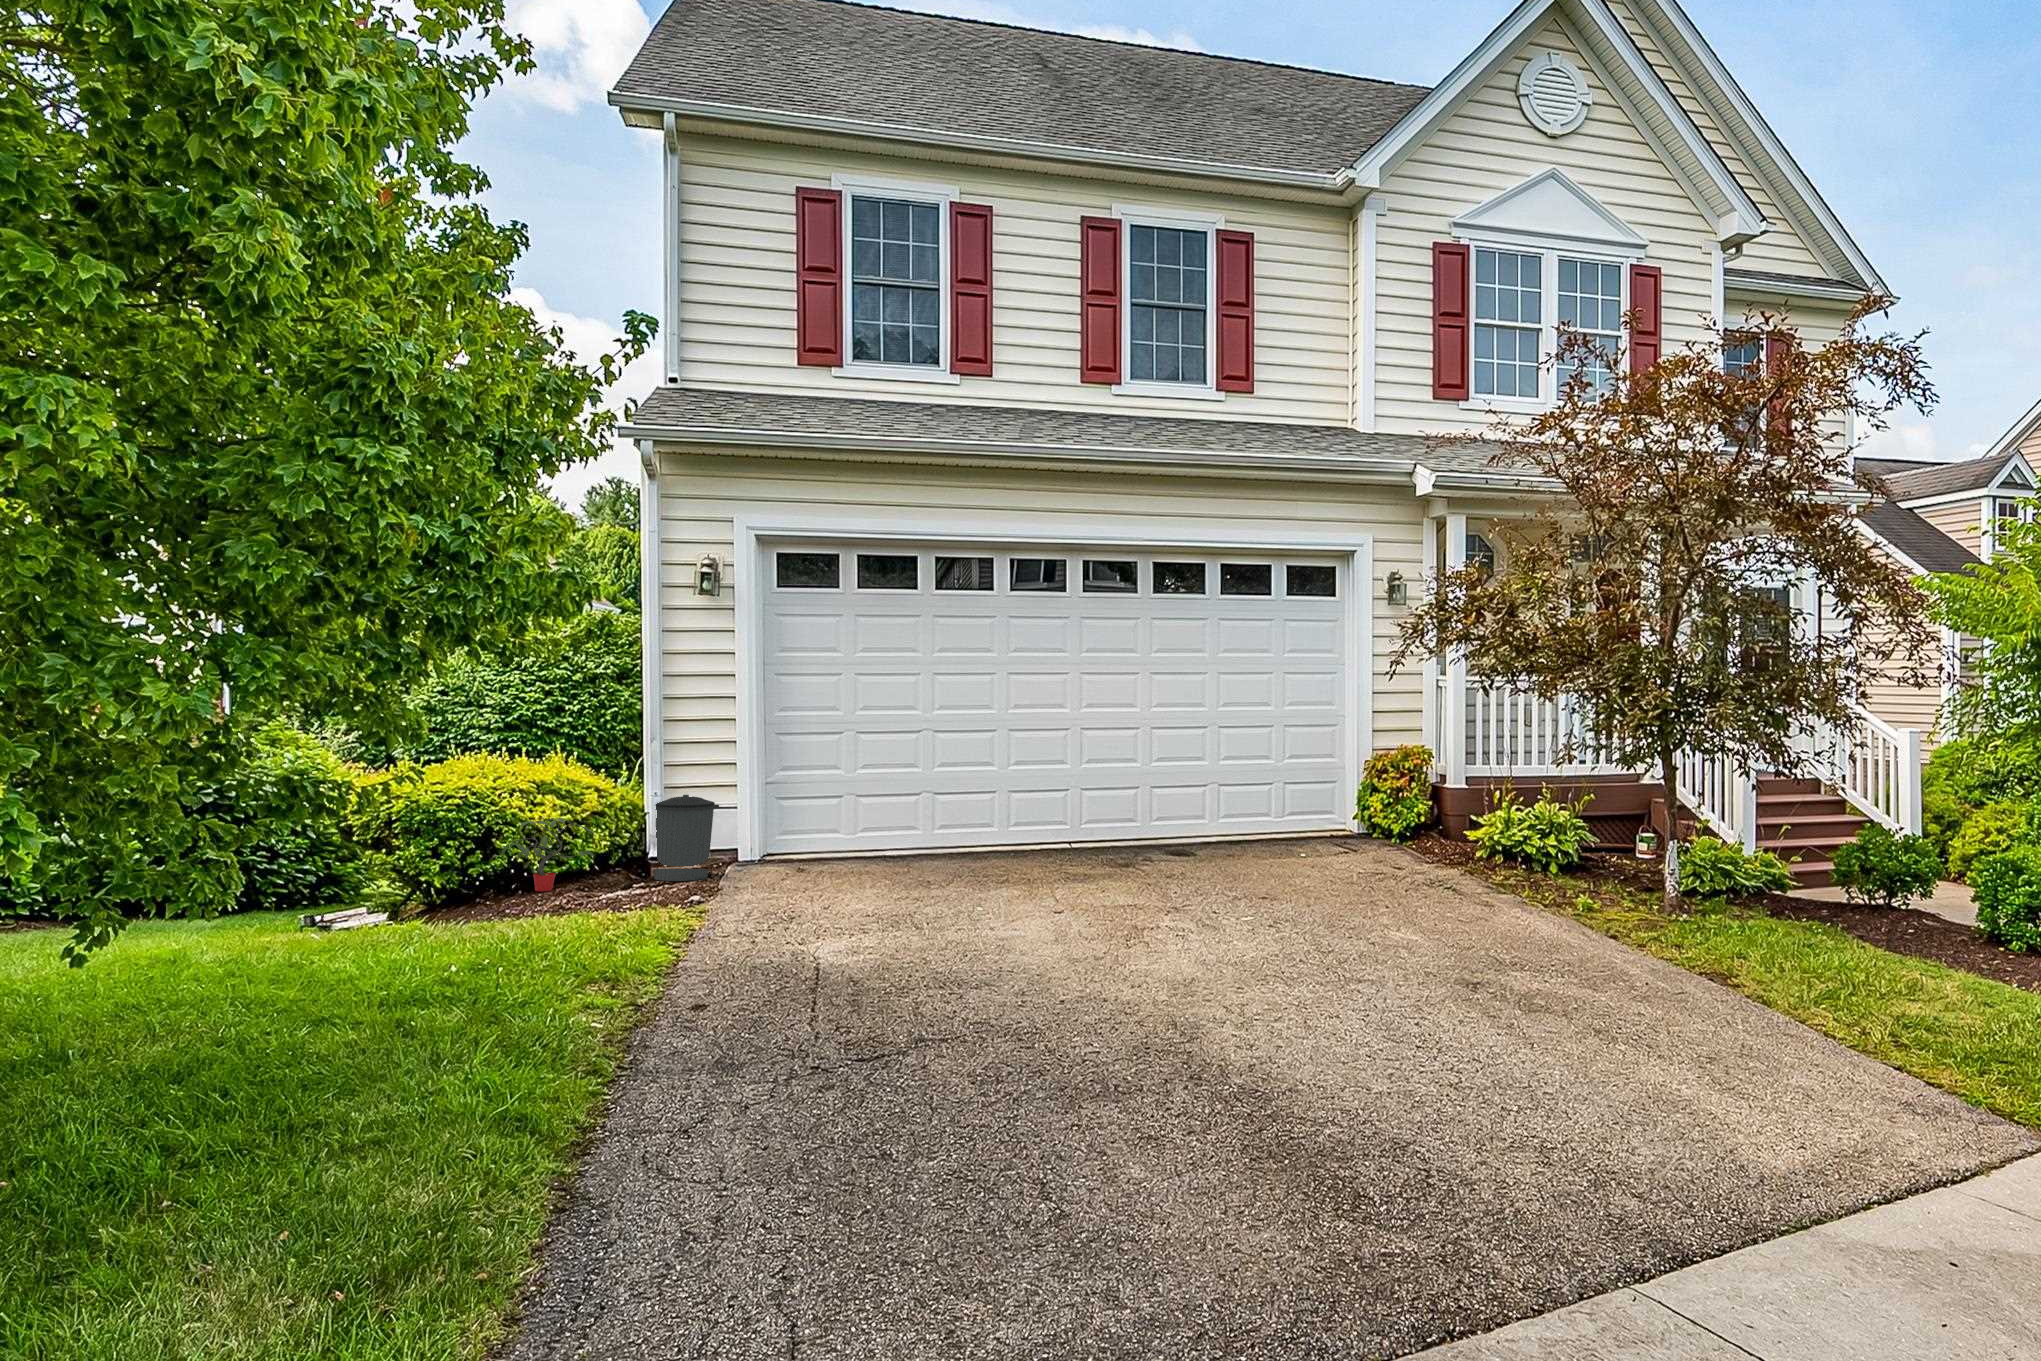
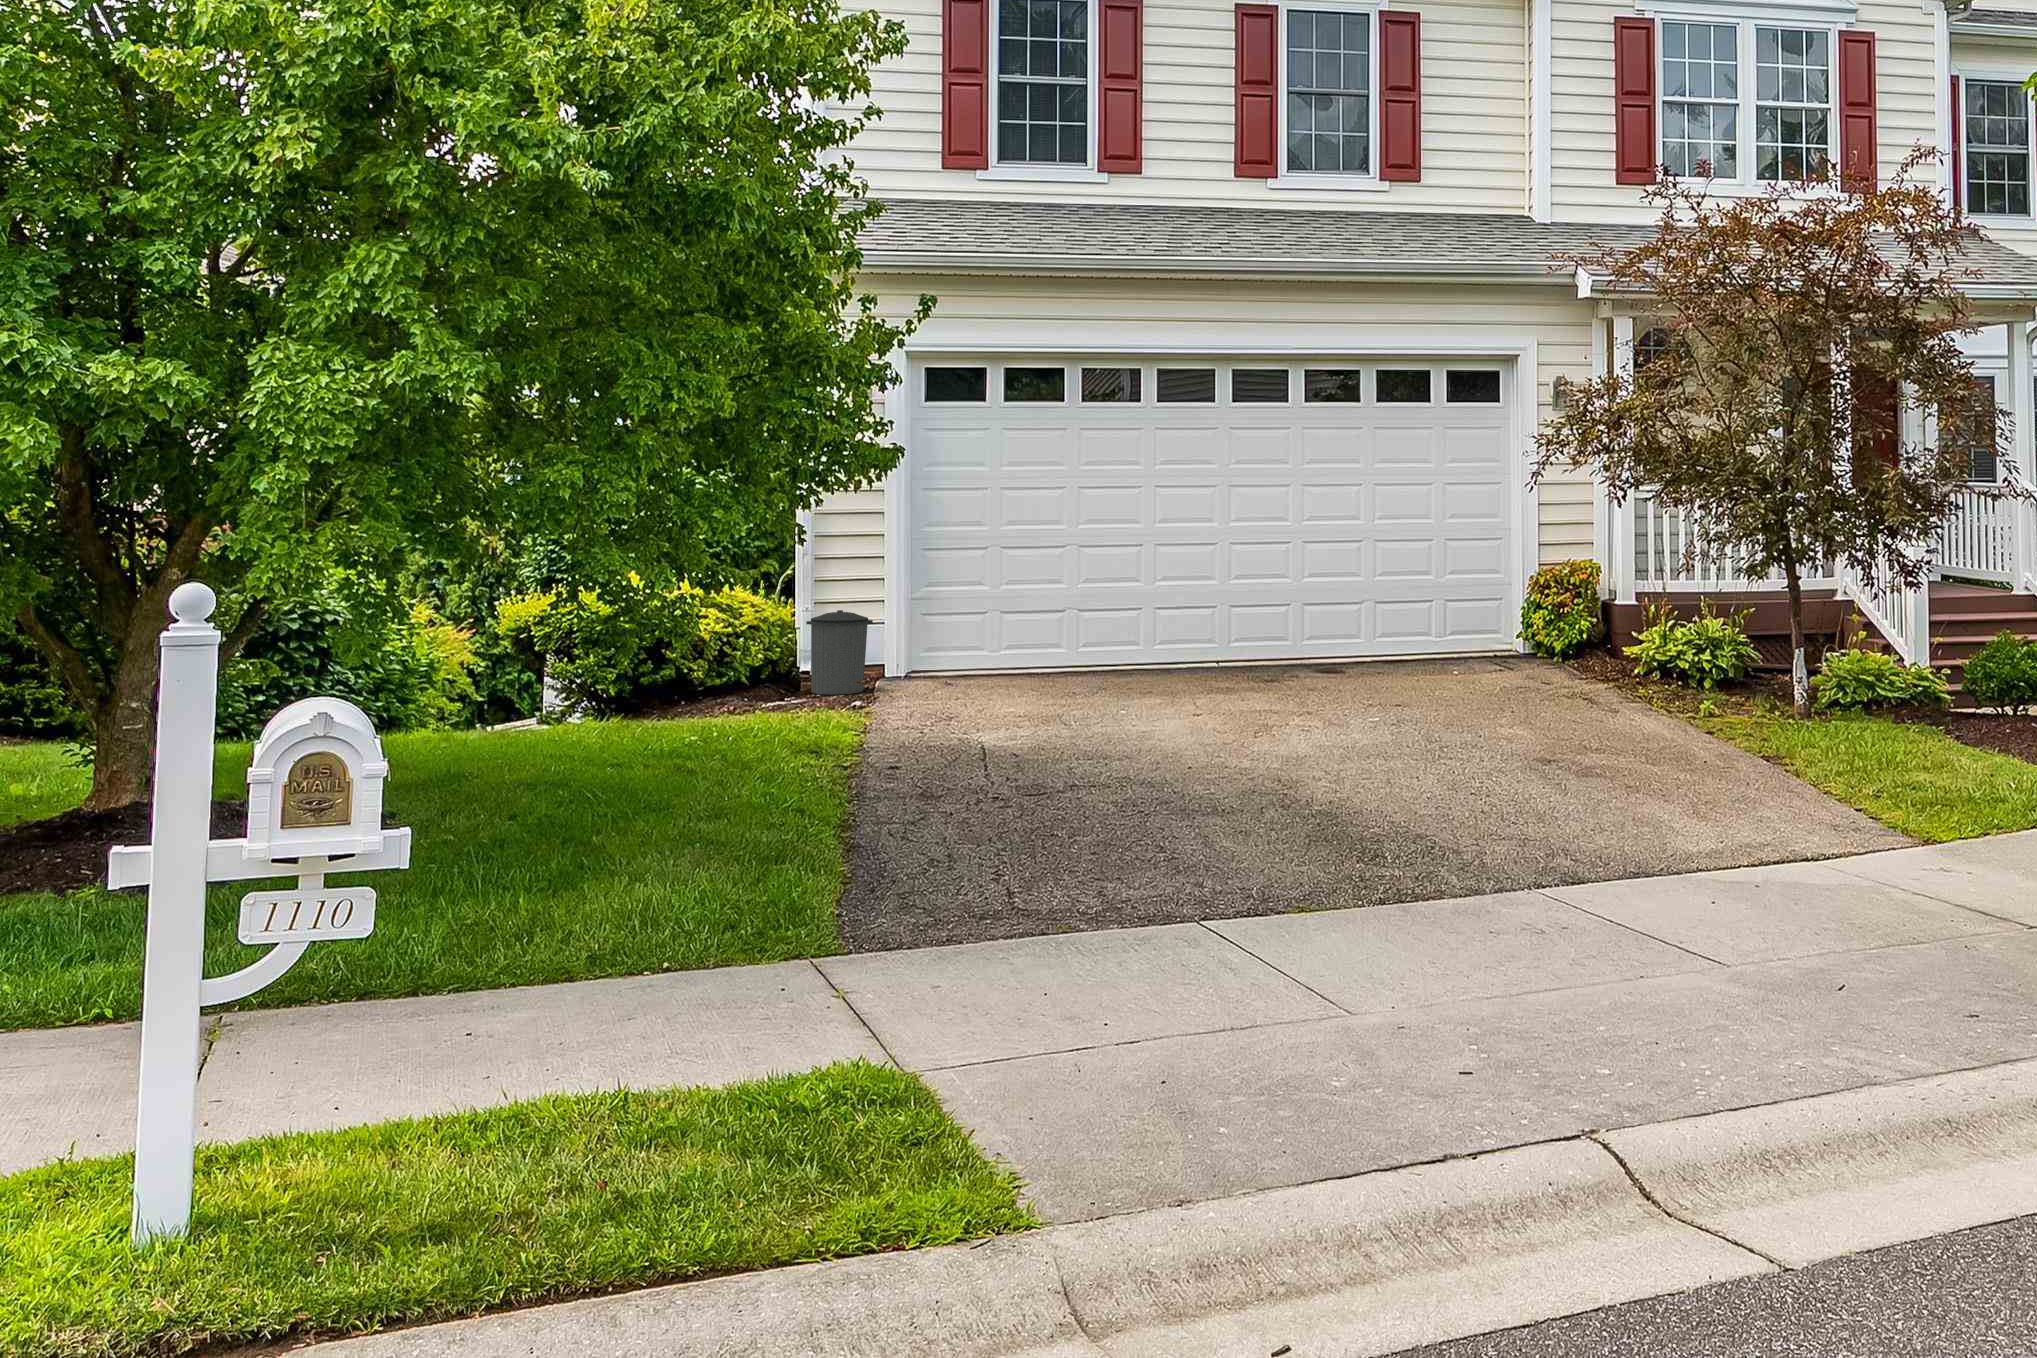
potted plant: present [501,818,594,891] -> none [666,632,759,703]

